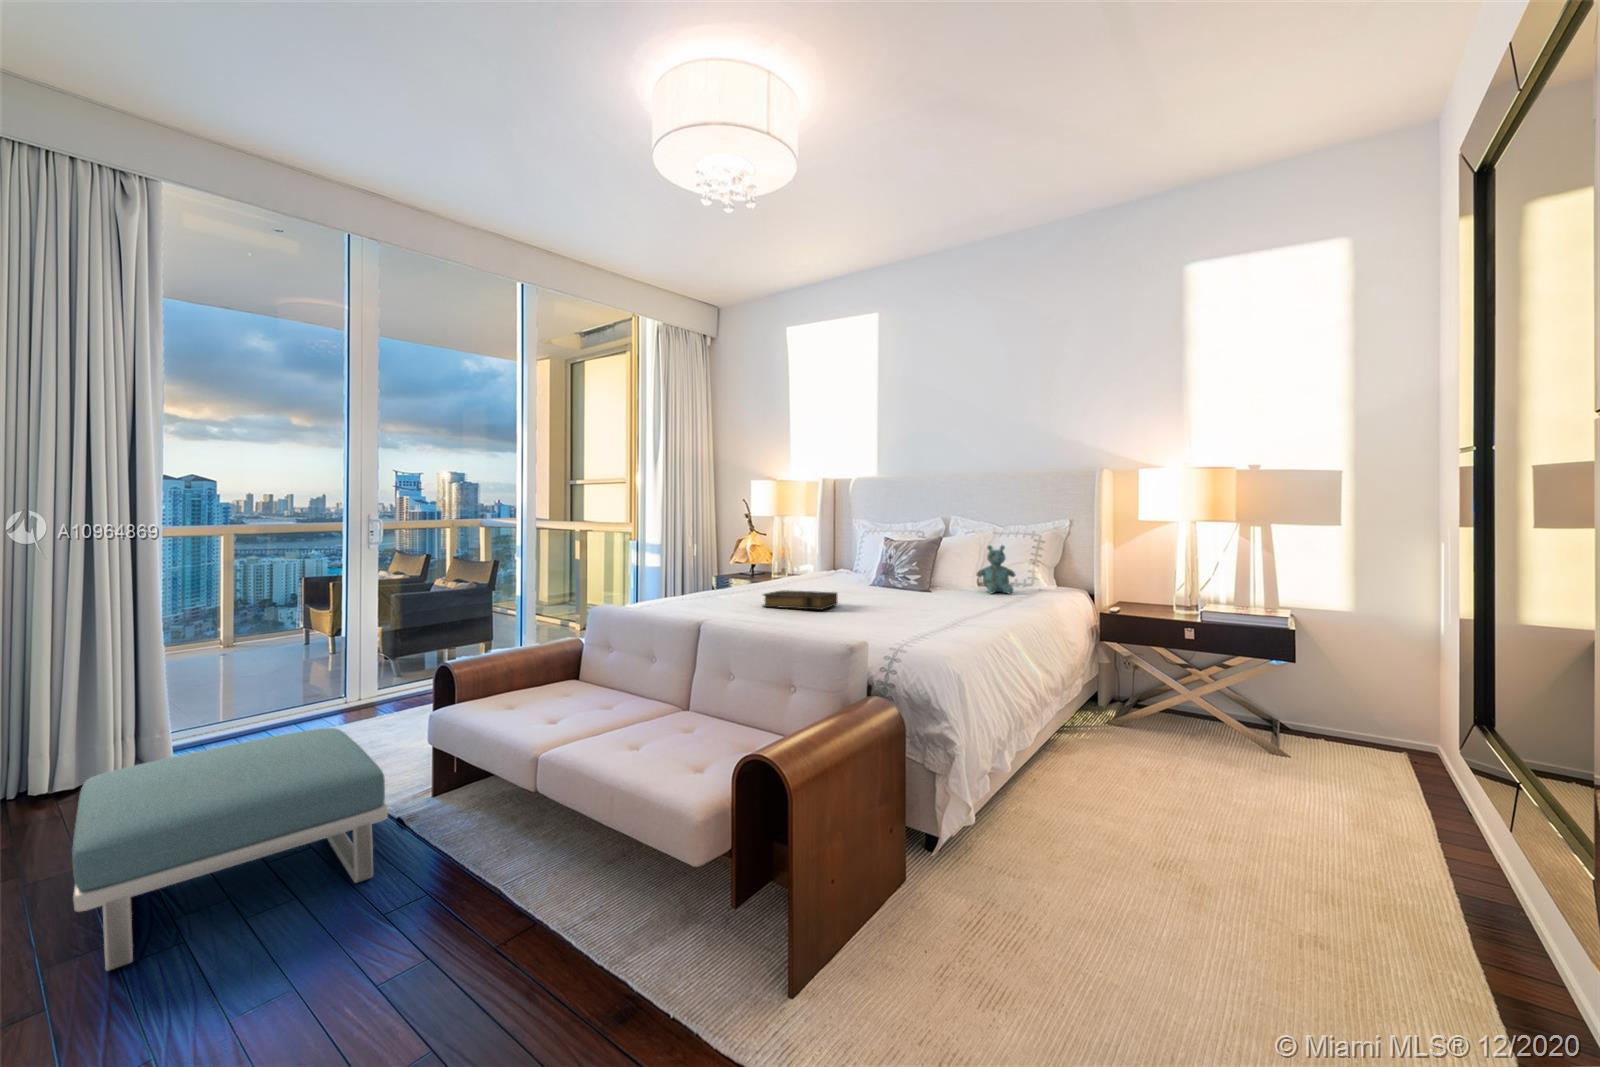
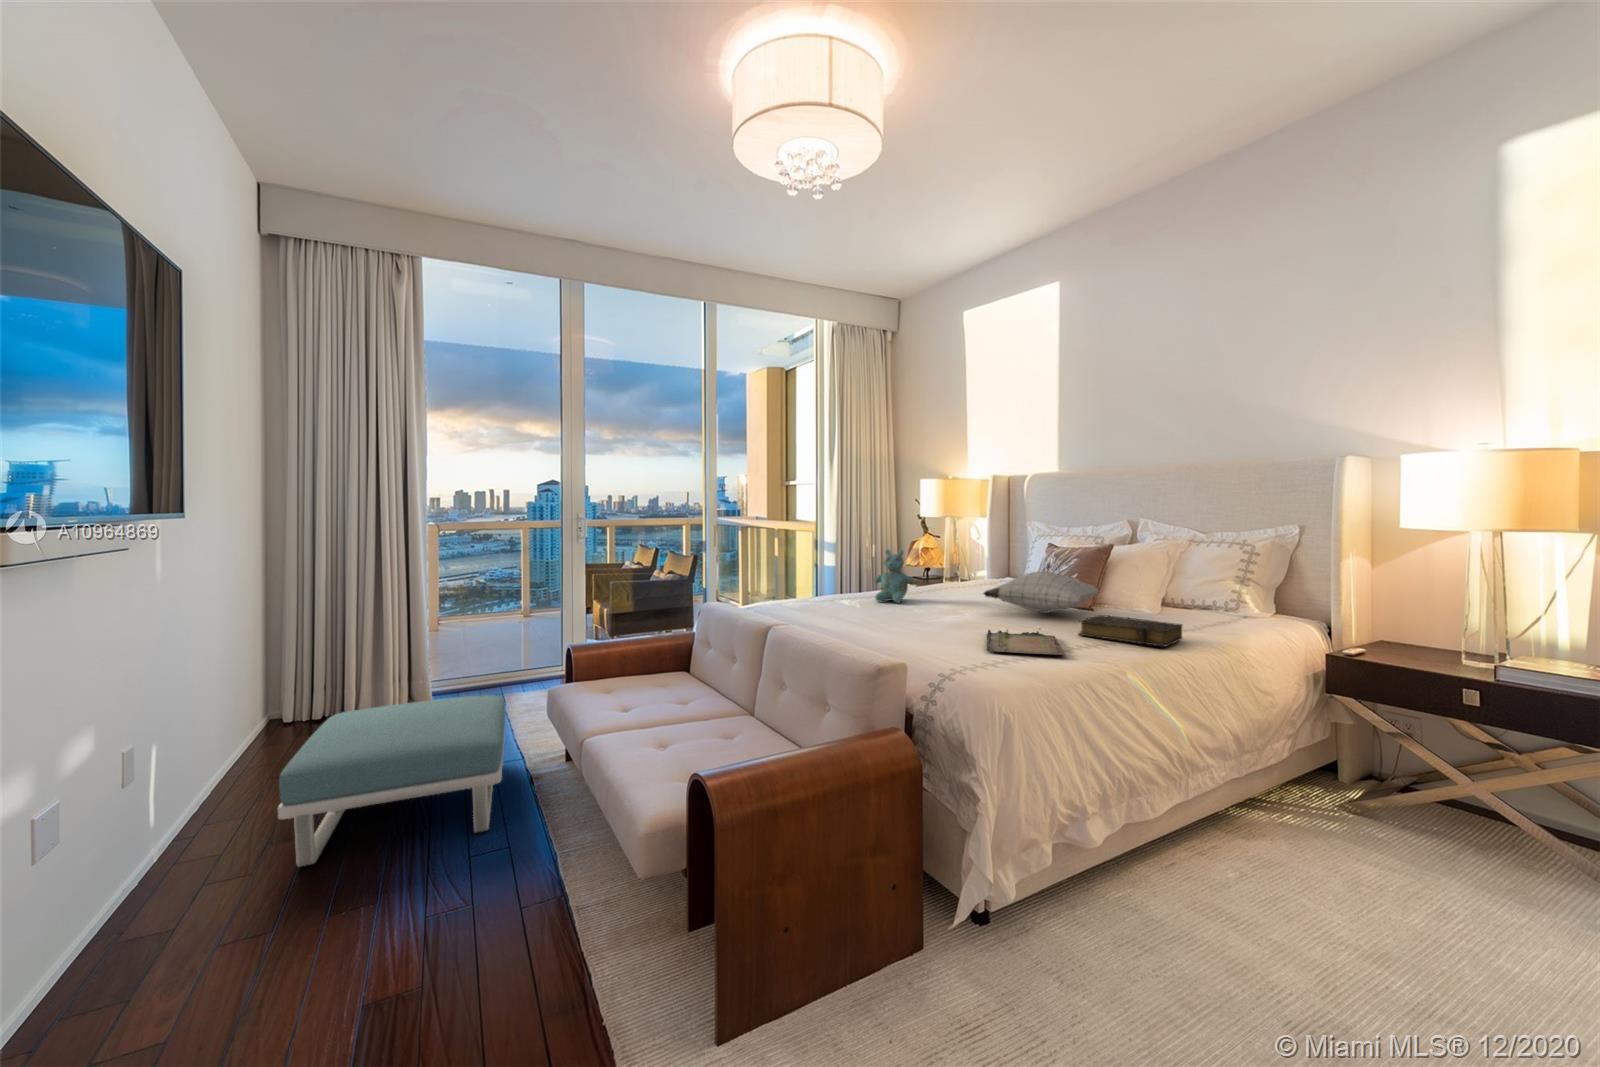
stuffed bear: present [977,545,1015,593] -> present [874,550,915,603]
pillow: none [852,559,938,596] -> present [984,571,1099,613]
book: present [763,590,838,609] -> present [1079,615,1182,647]
tray: none [873,603,951,625] -> present [987,629,1066,655]

